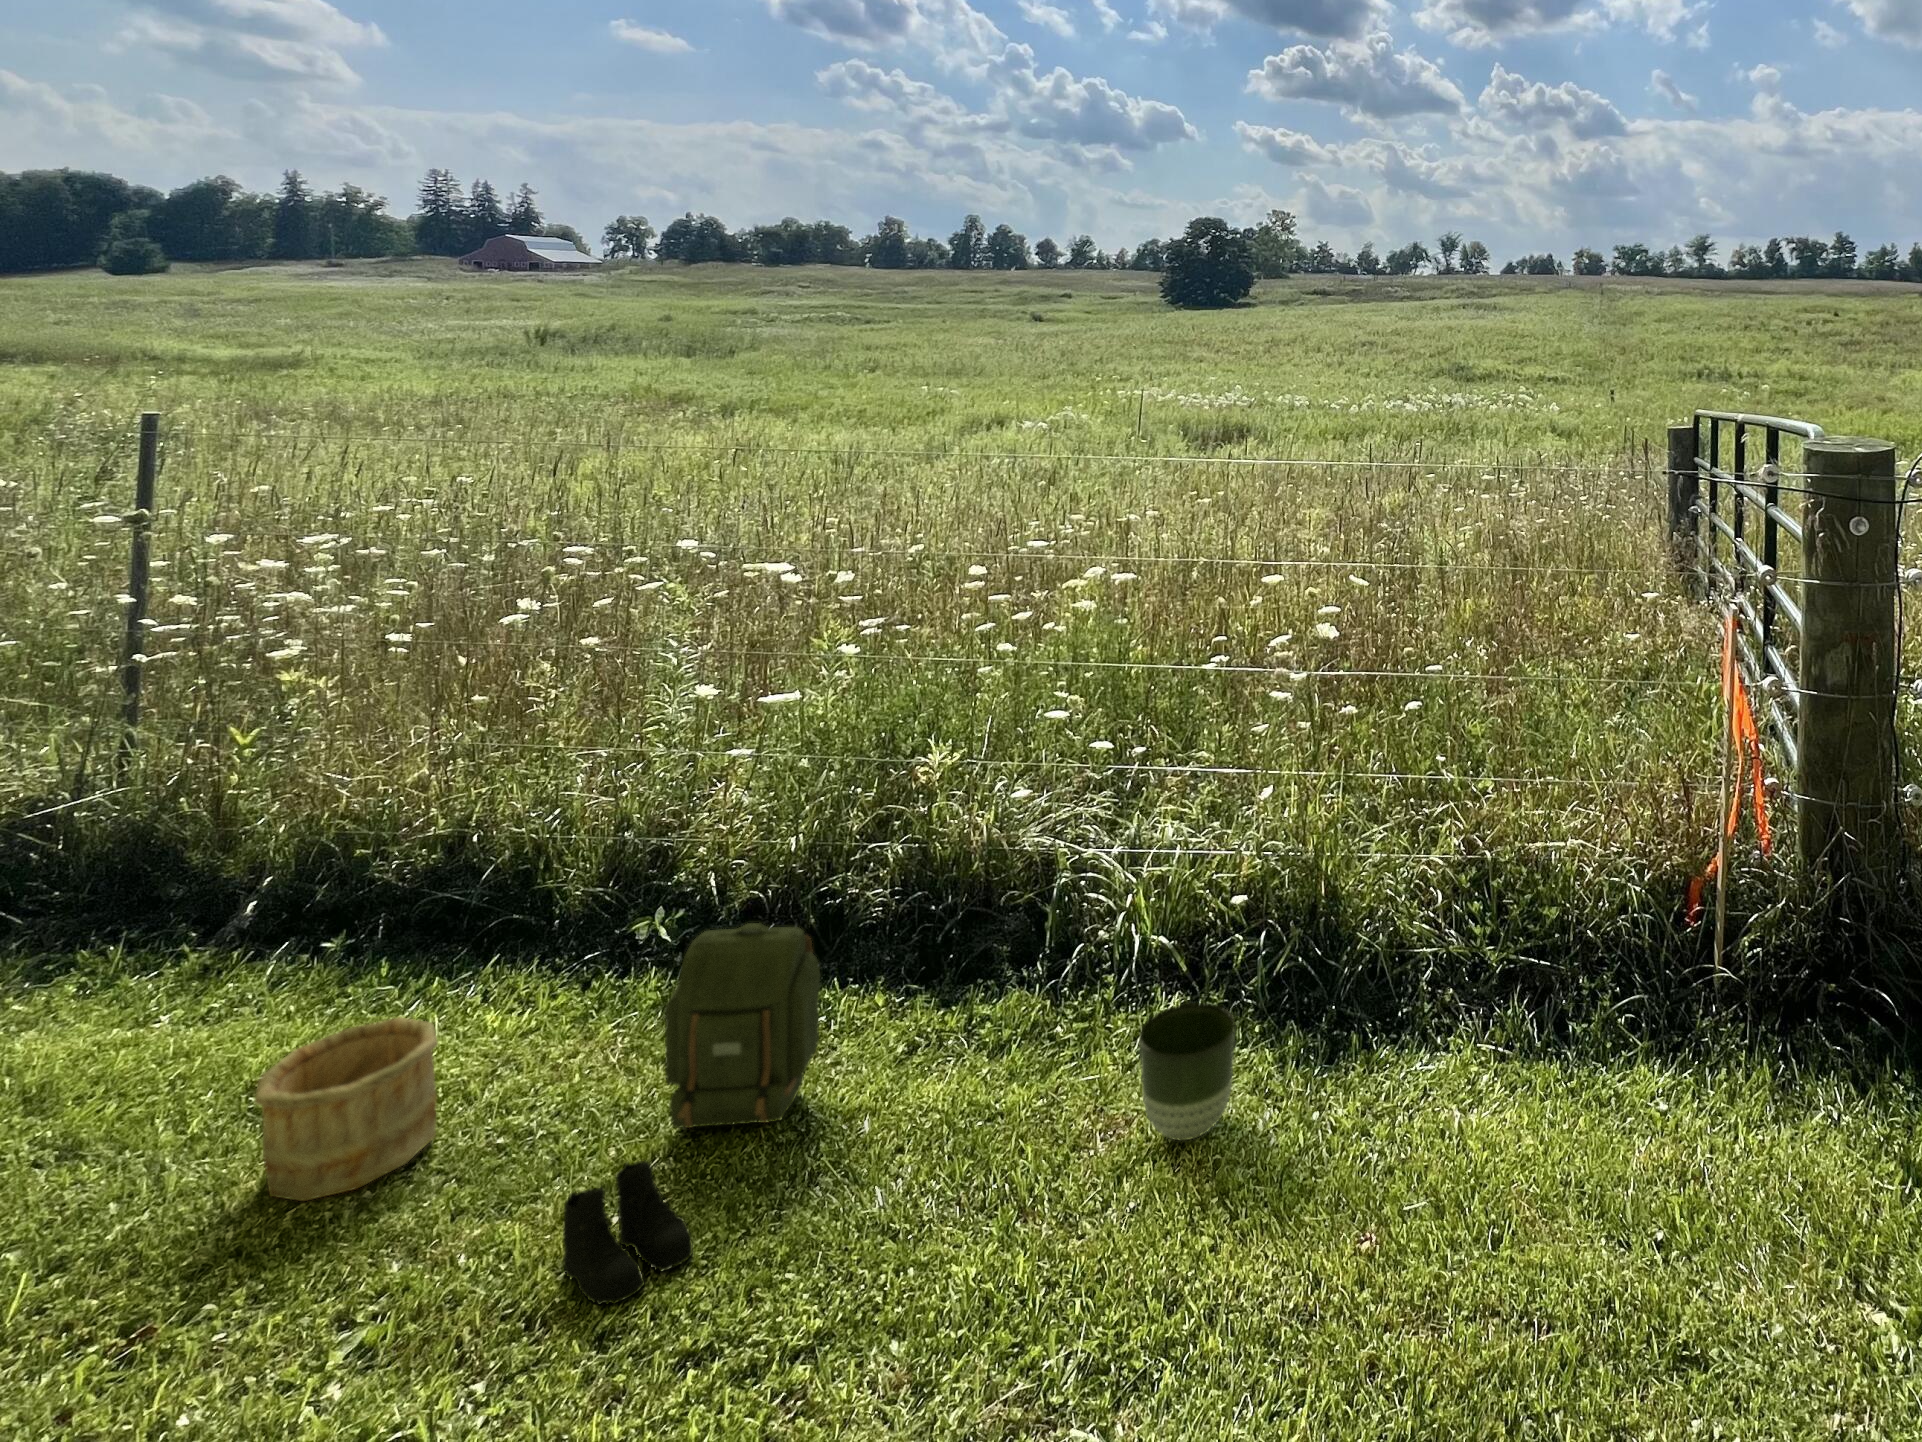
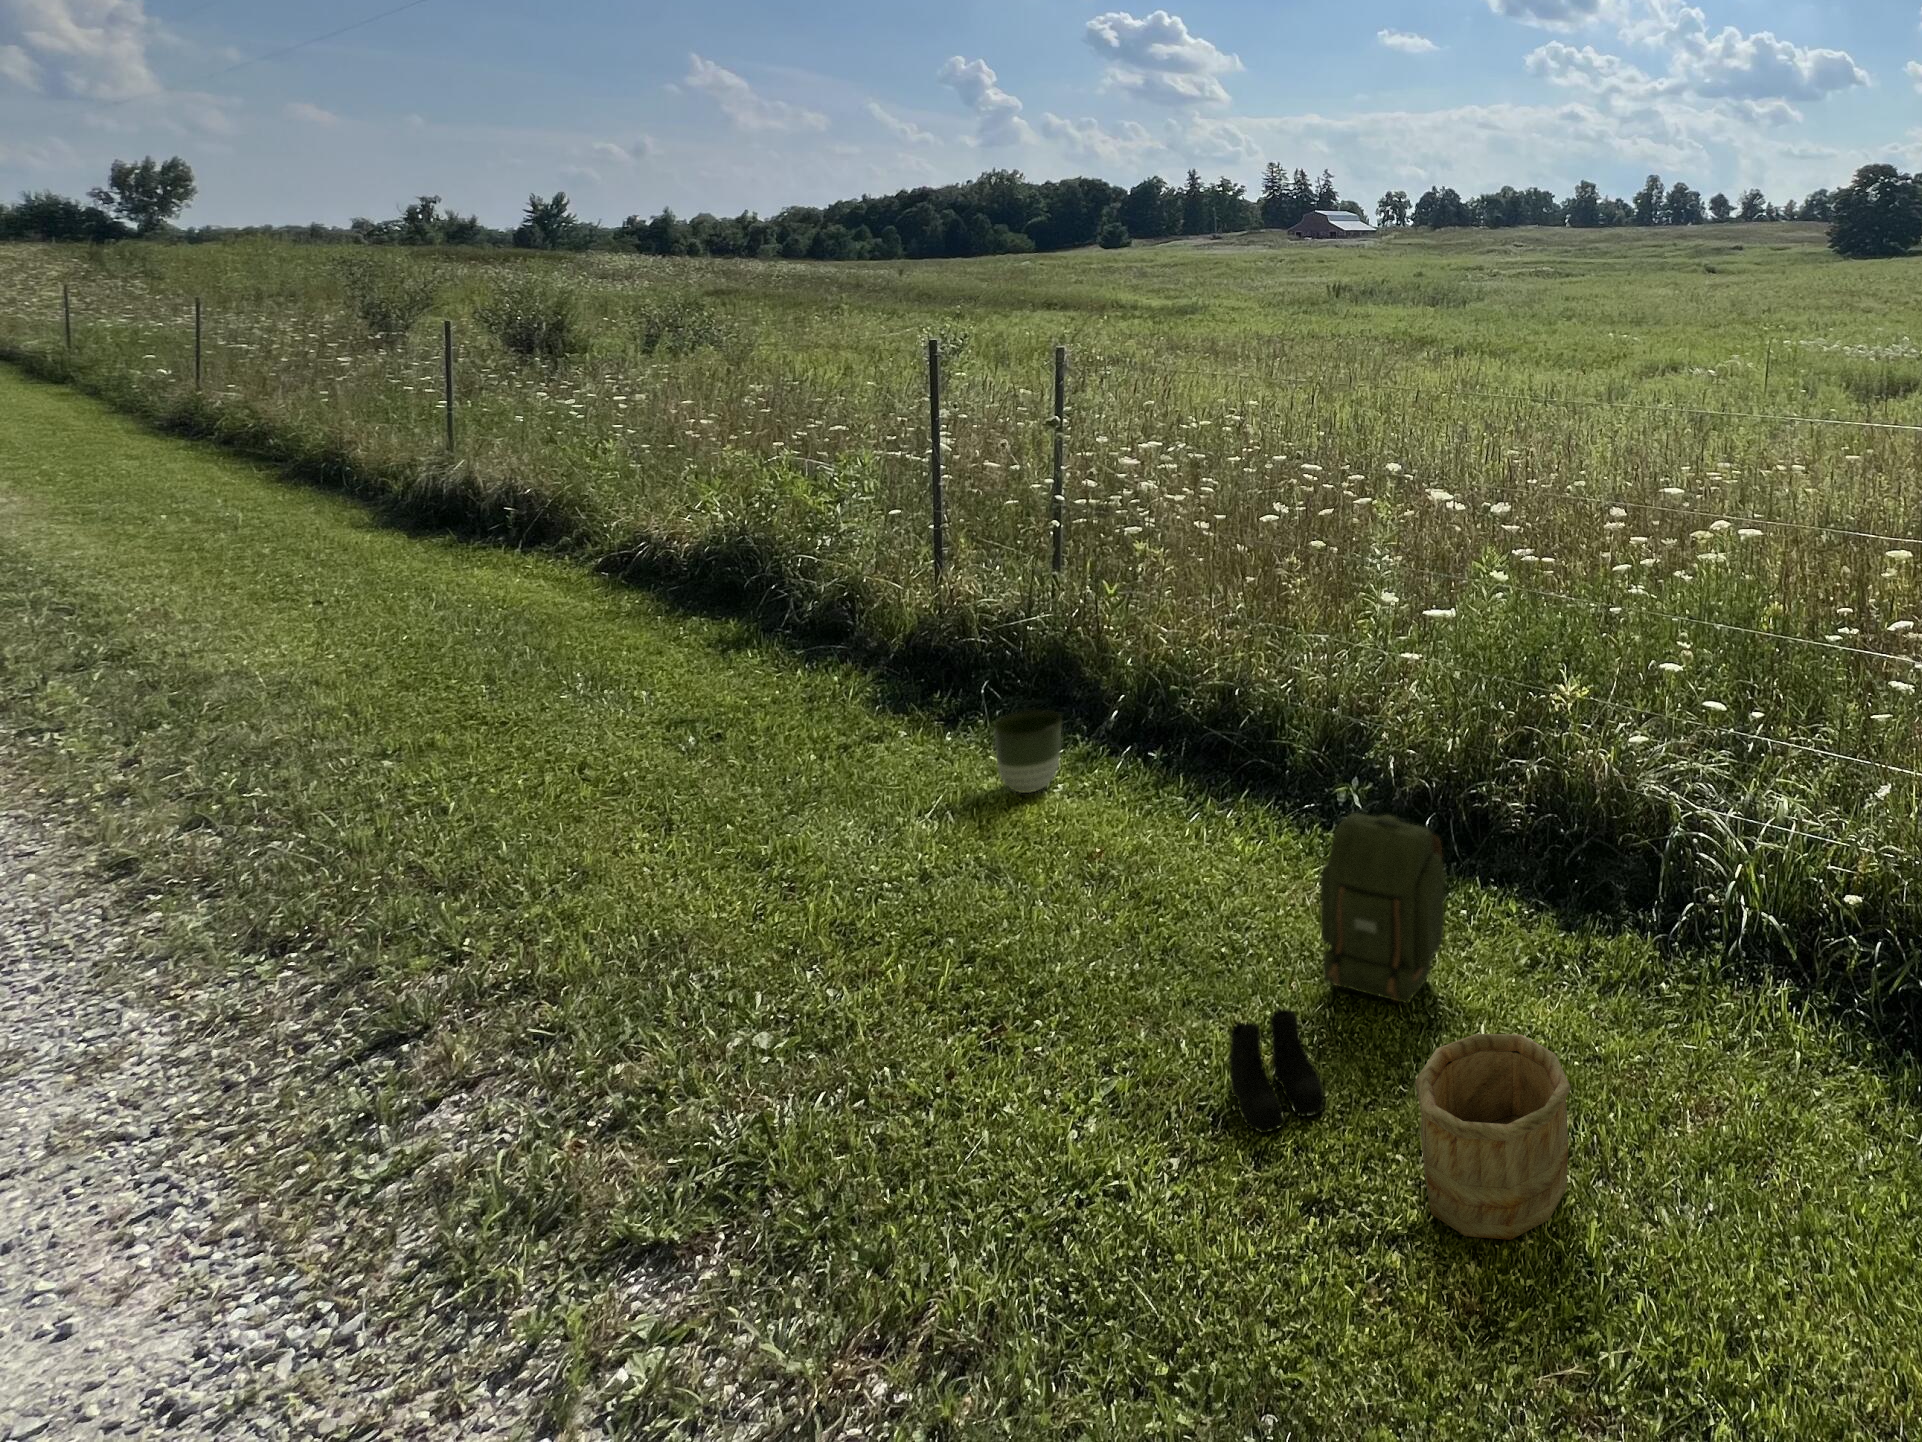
planter: present [1139,1003,1235,1140] -> present [994,710,1061,793]
wooden bucket: present [255,1017,438,1201] -> present [1415,1034,1571,1240]

